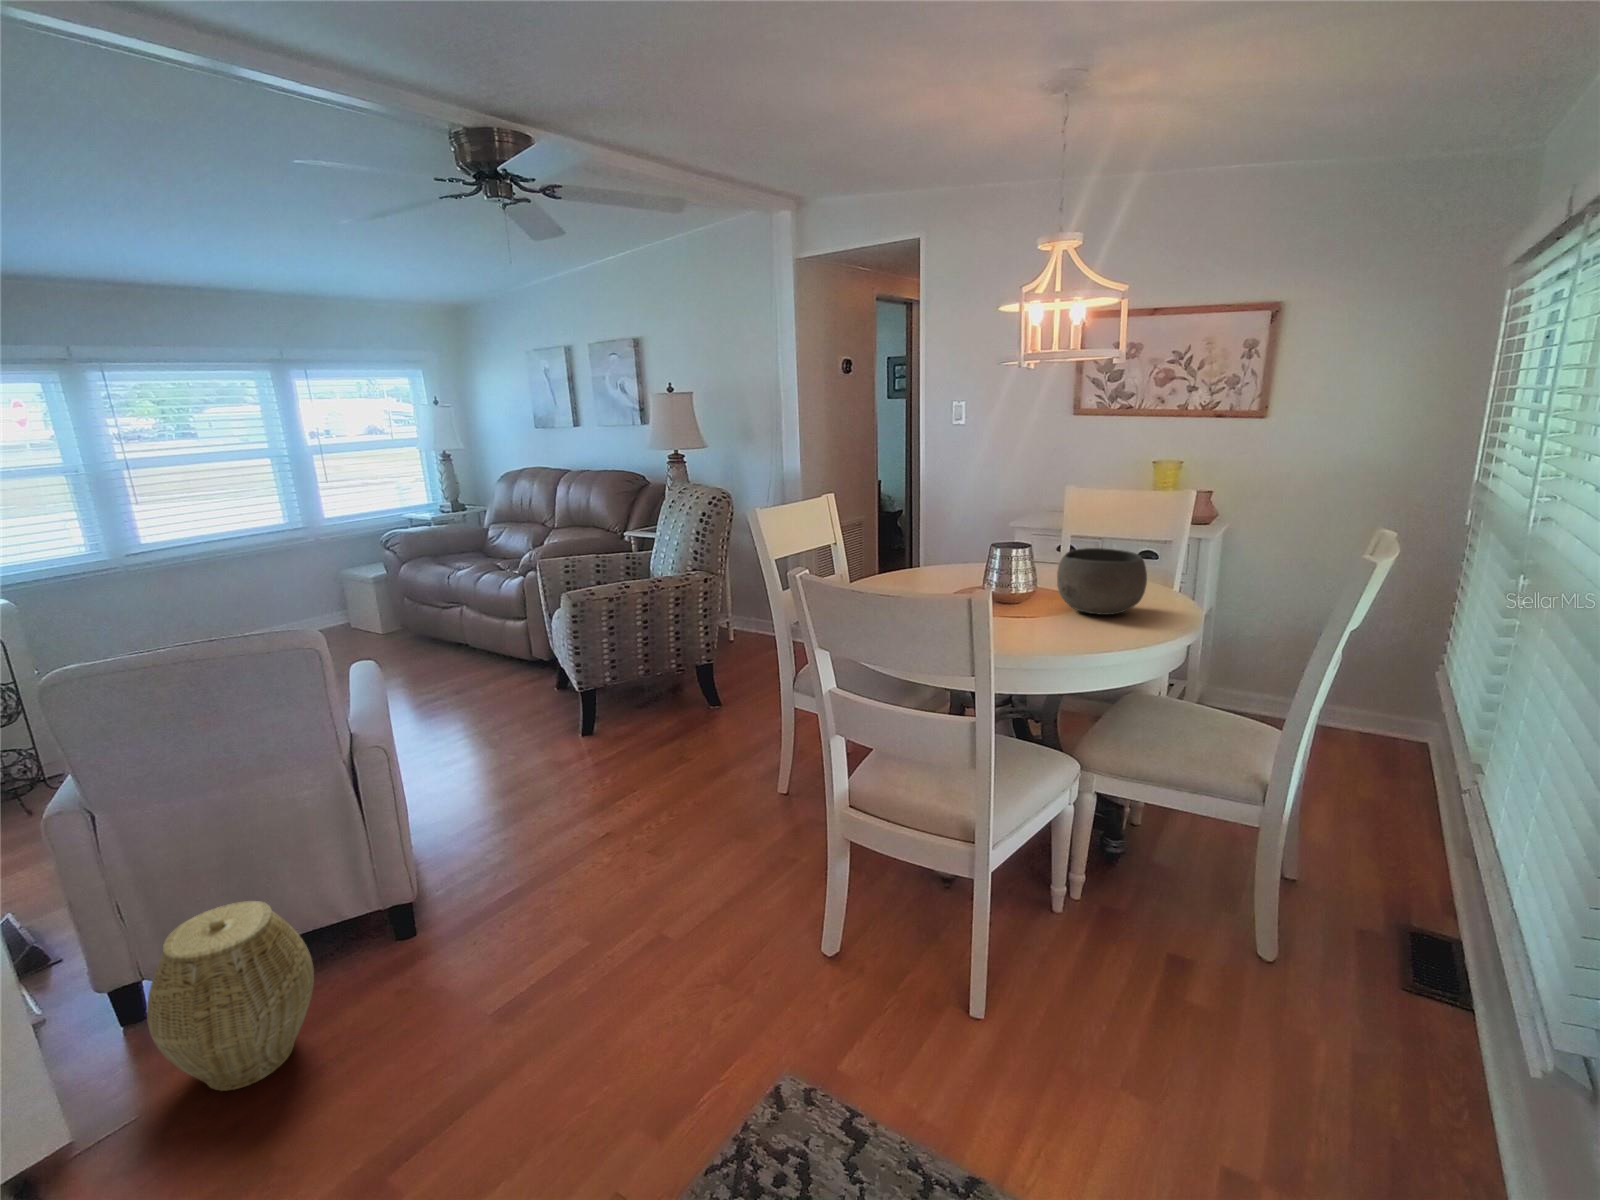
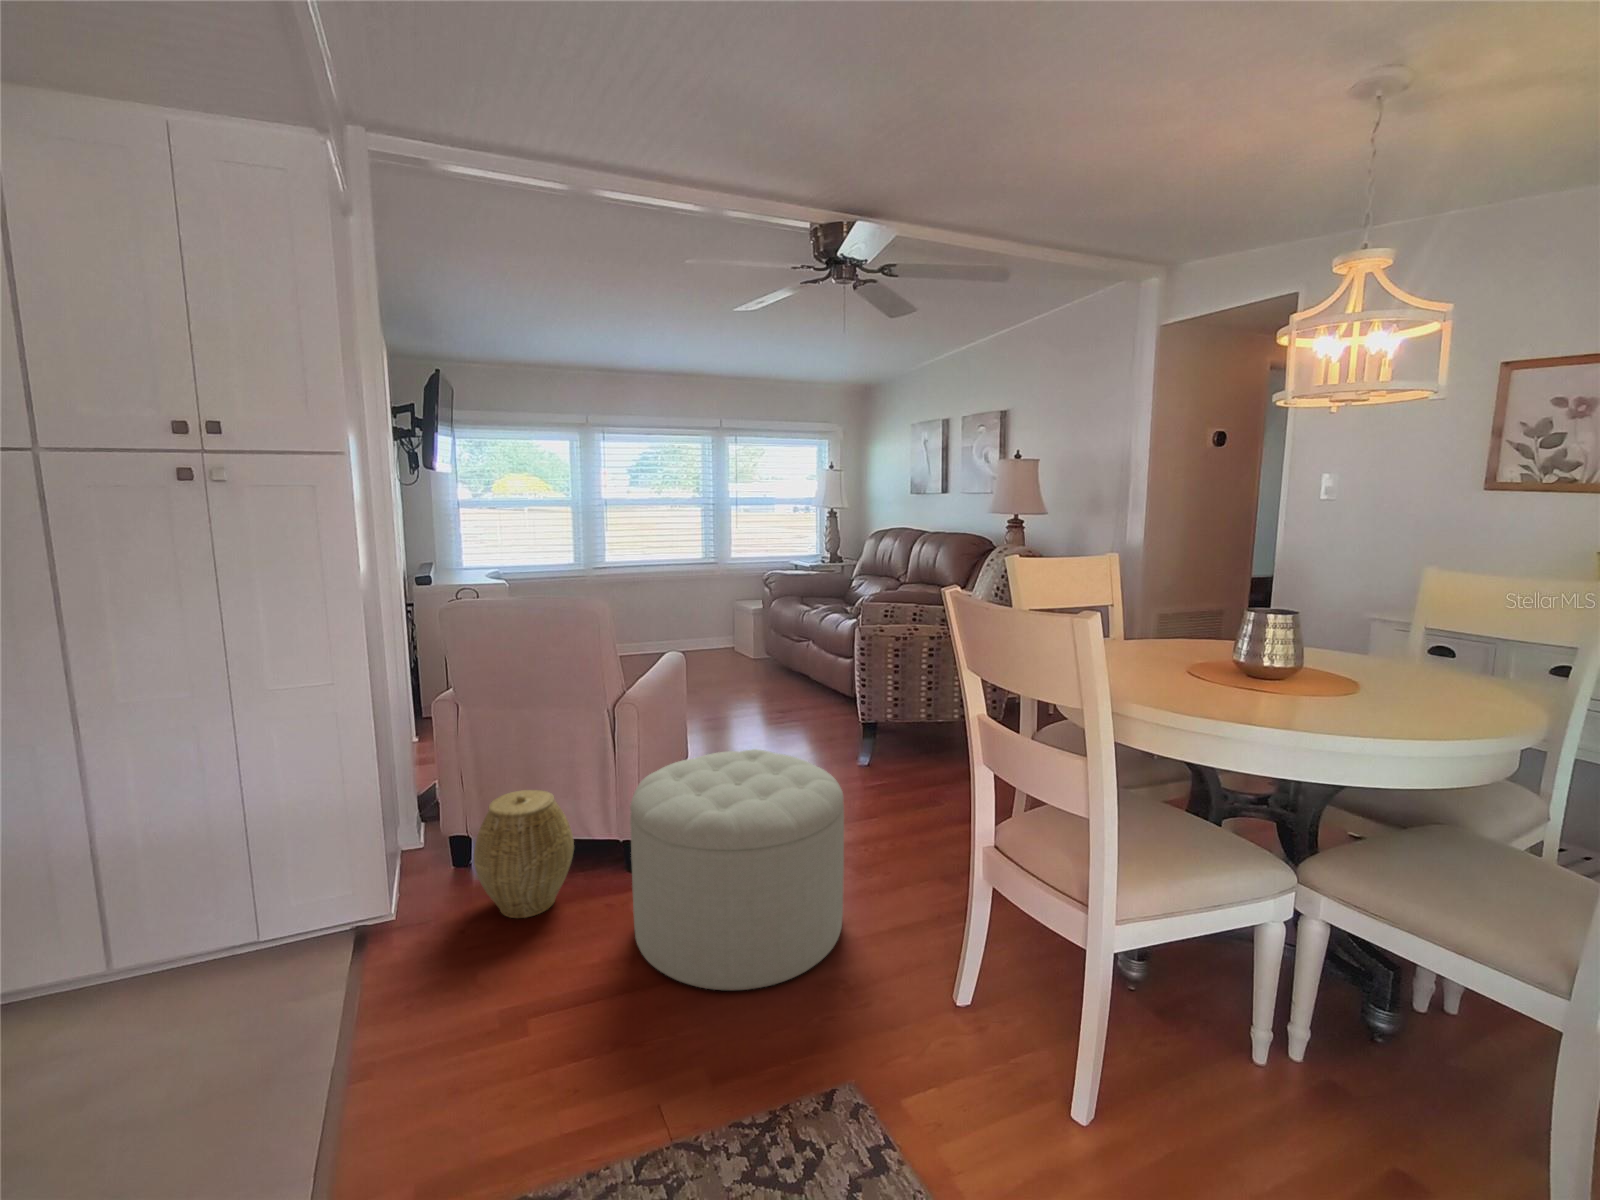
bowl: present [1057,548,1147,615] -> none [1283,626,1417,709]
ottoman: none [415,762,691,1062] -> present [630,749,844,991]

